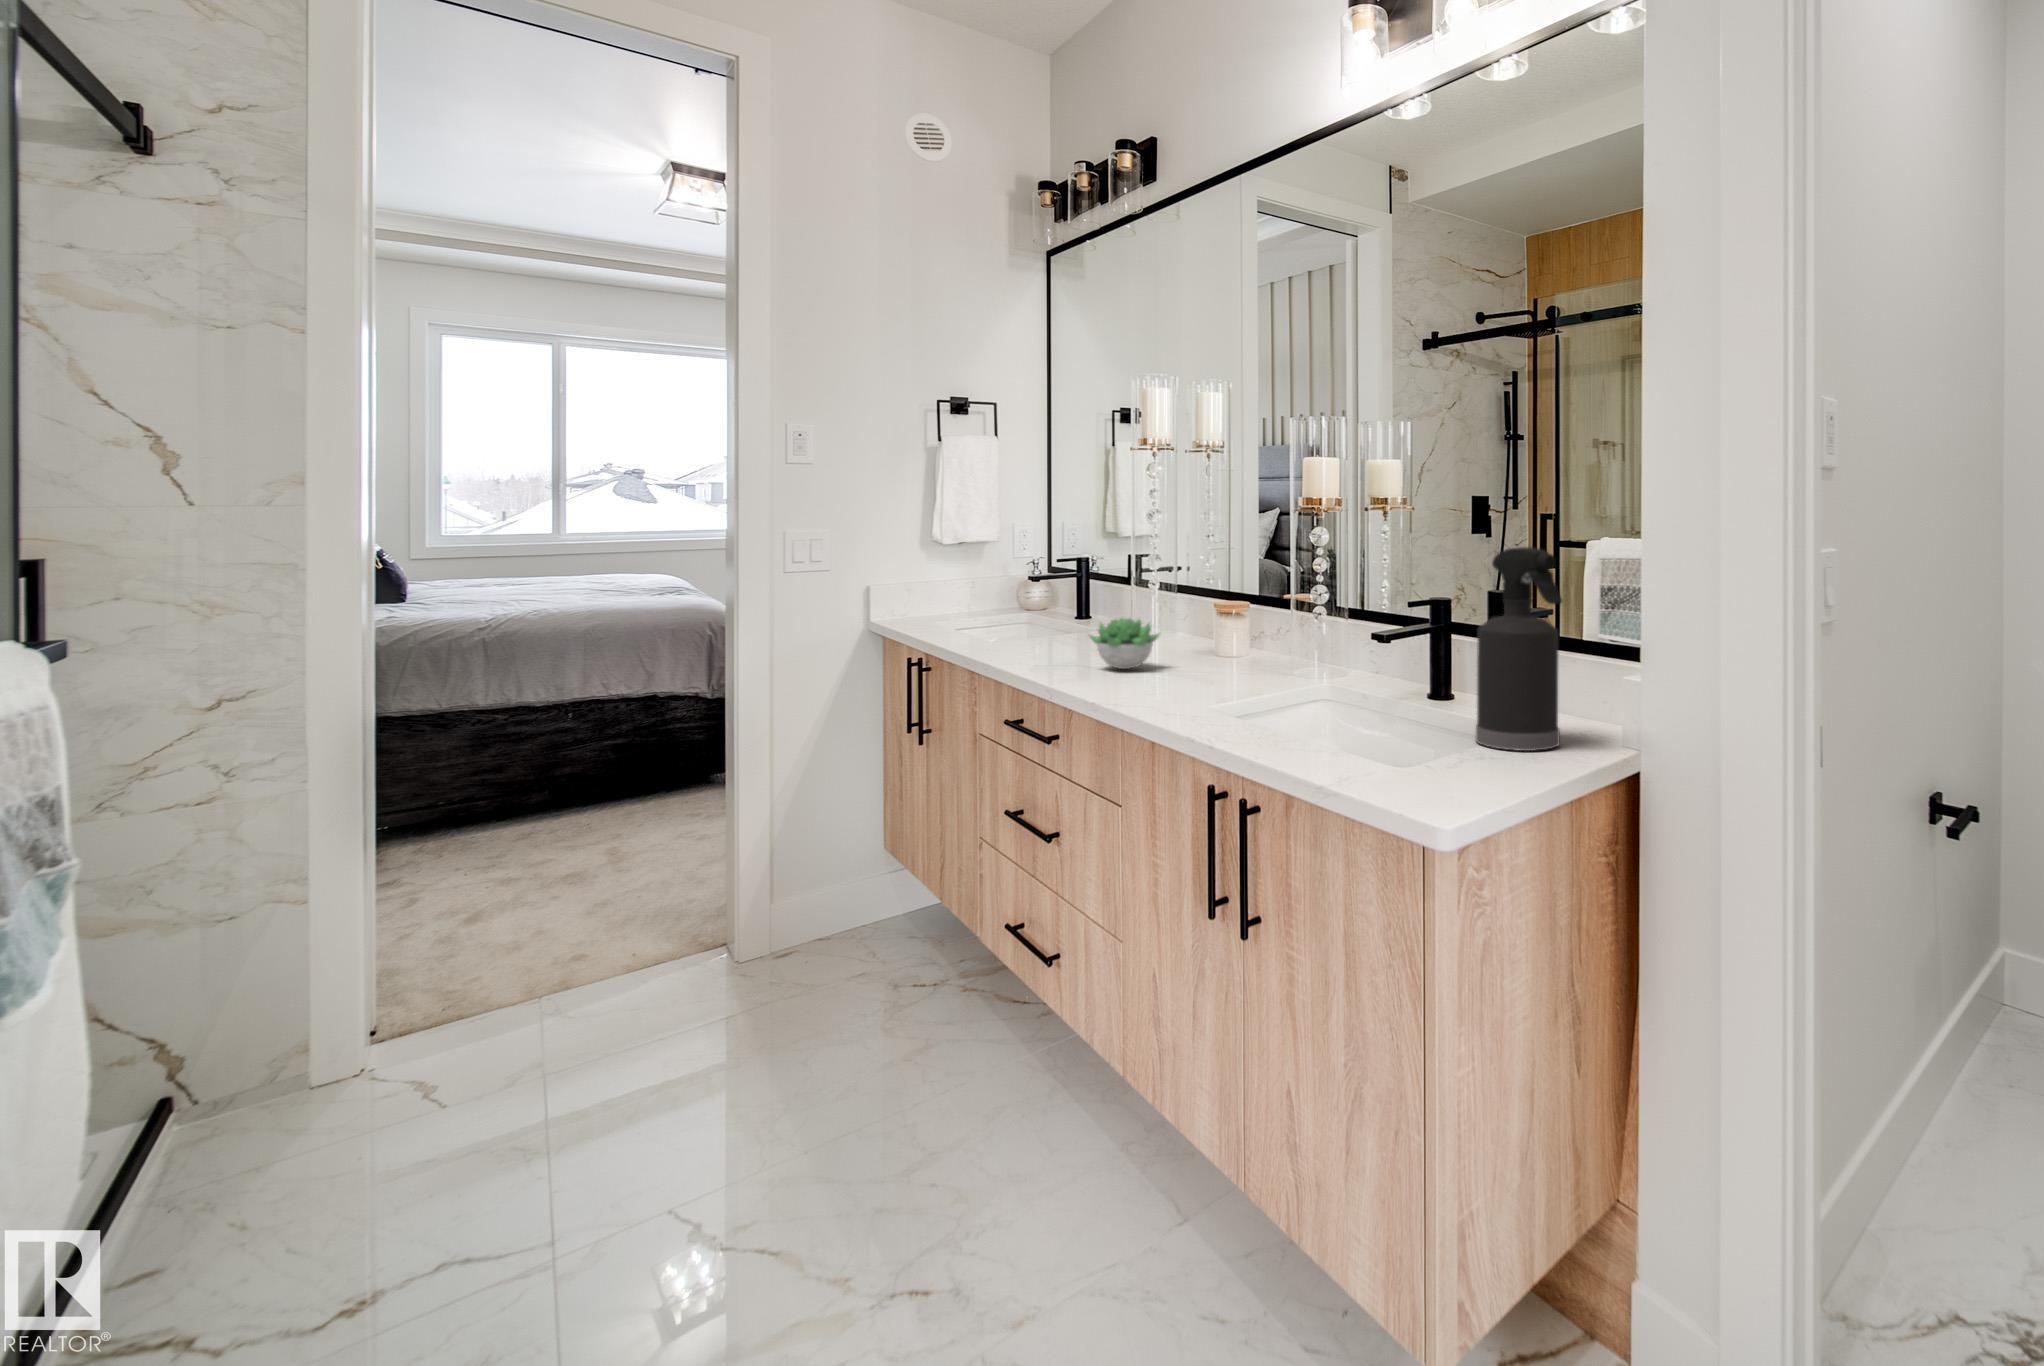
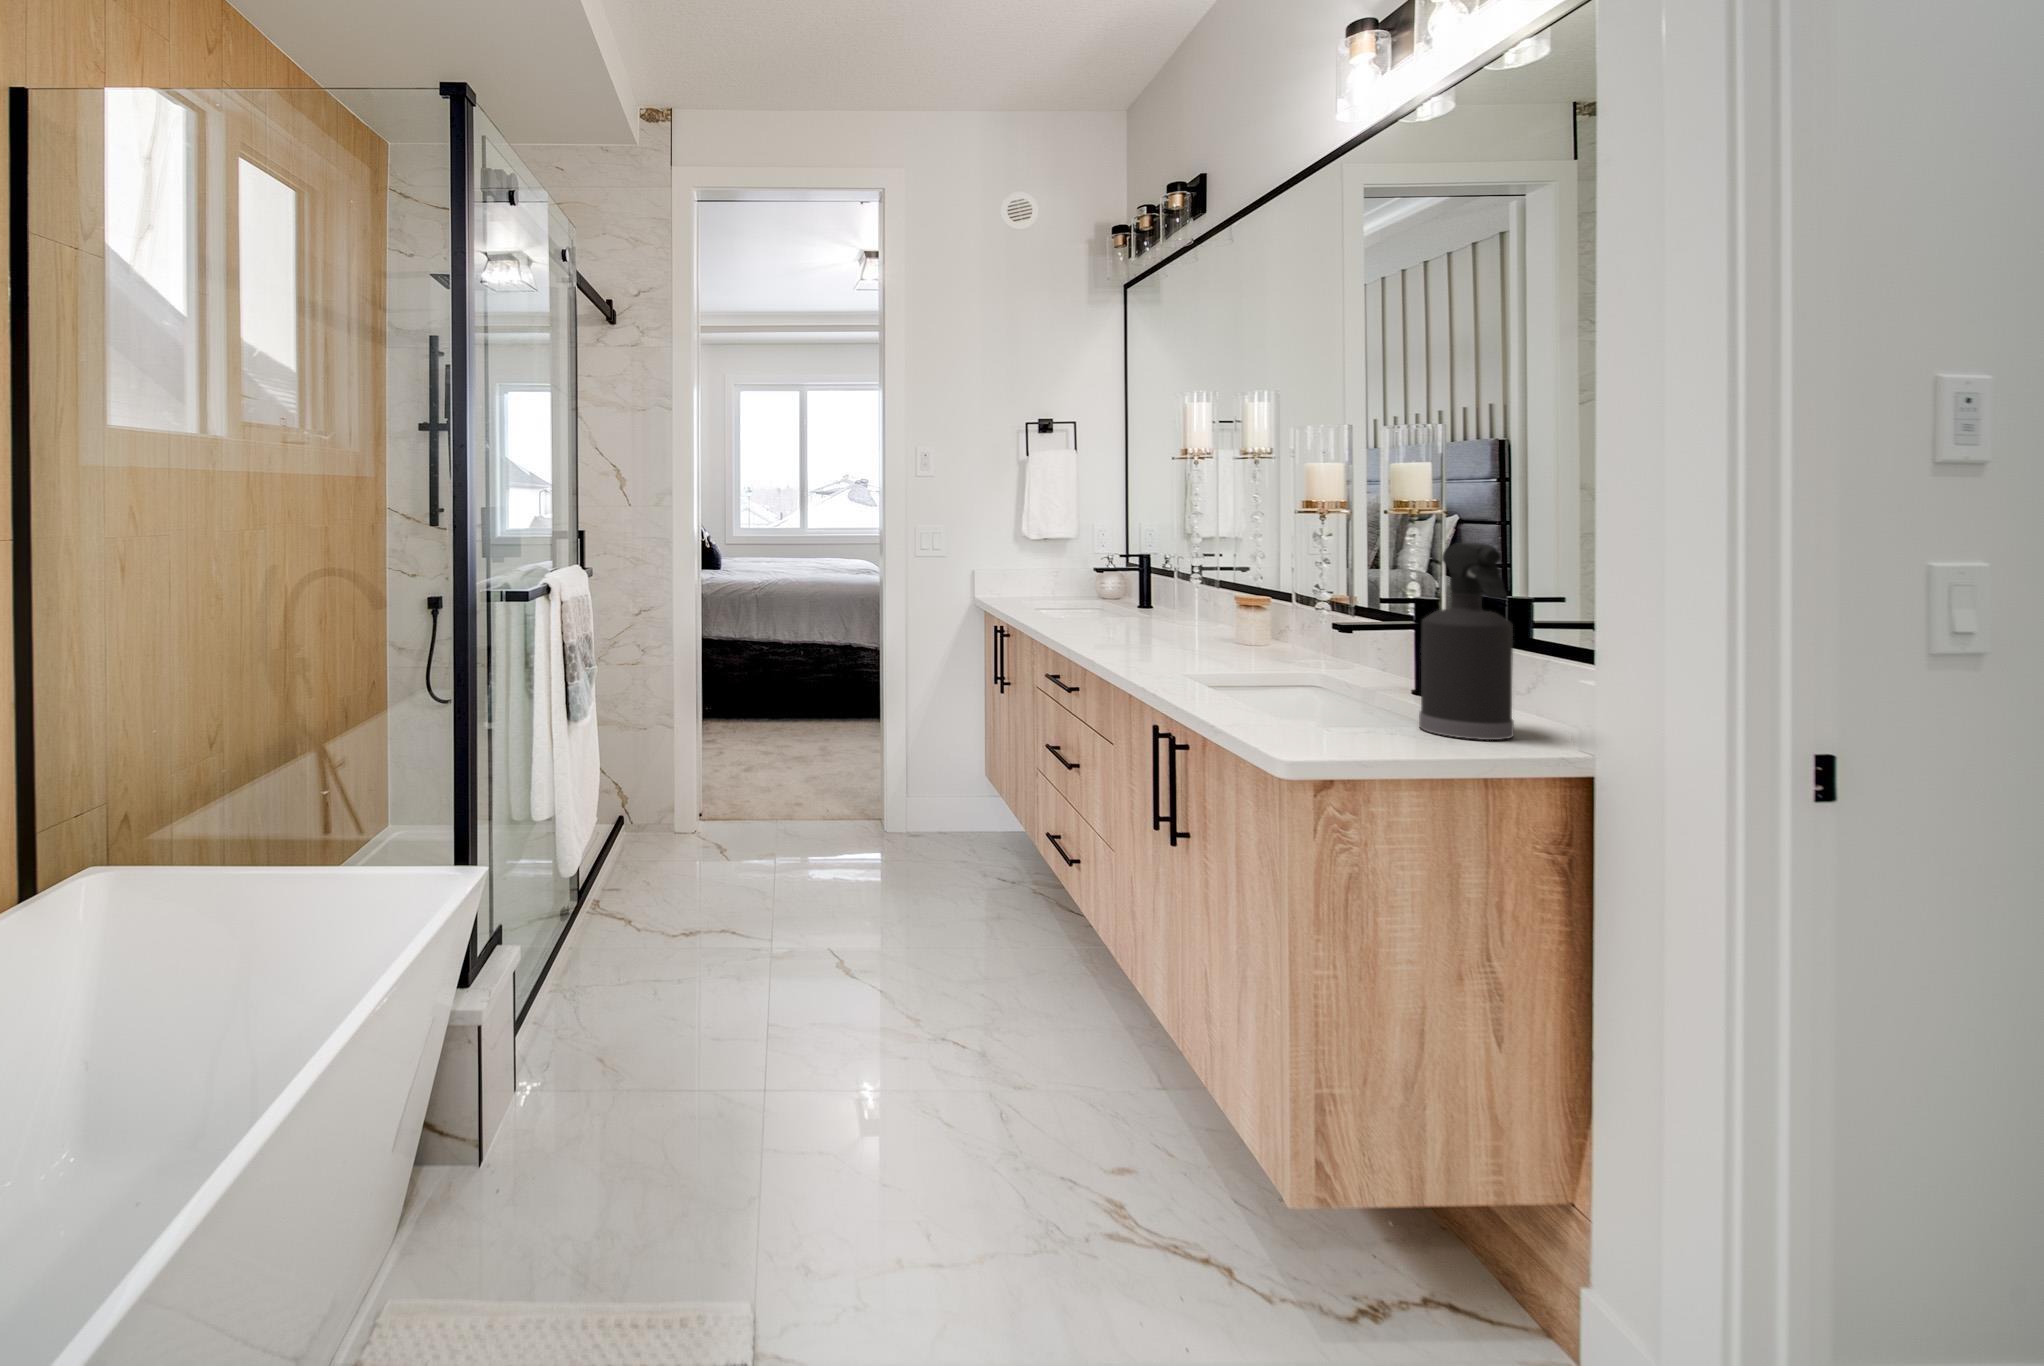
succulent plant: present [1090,618,1160,669] -> none [1109,600,1176,644]

